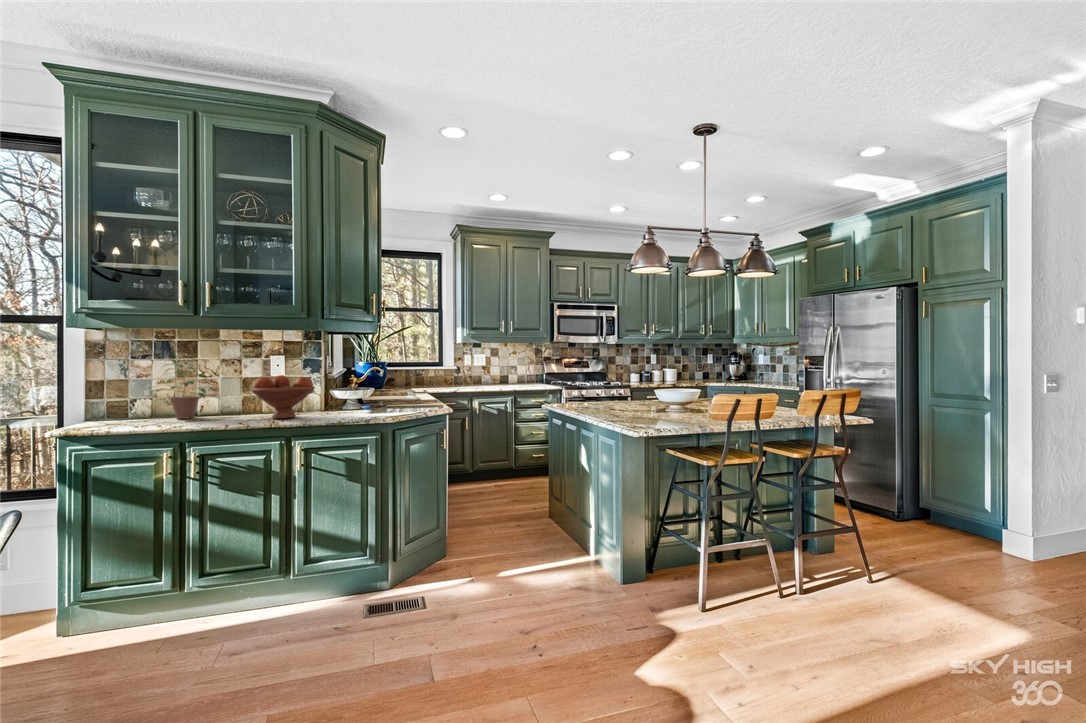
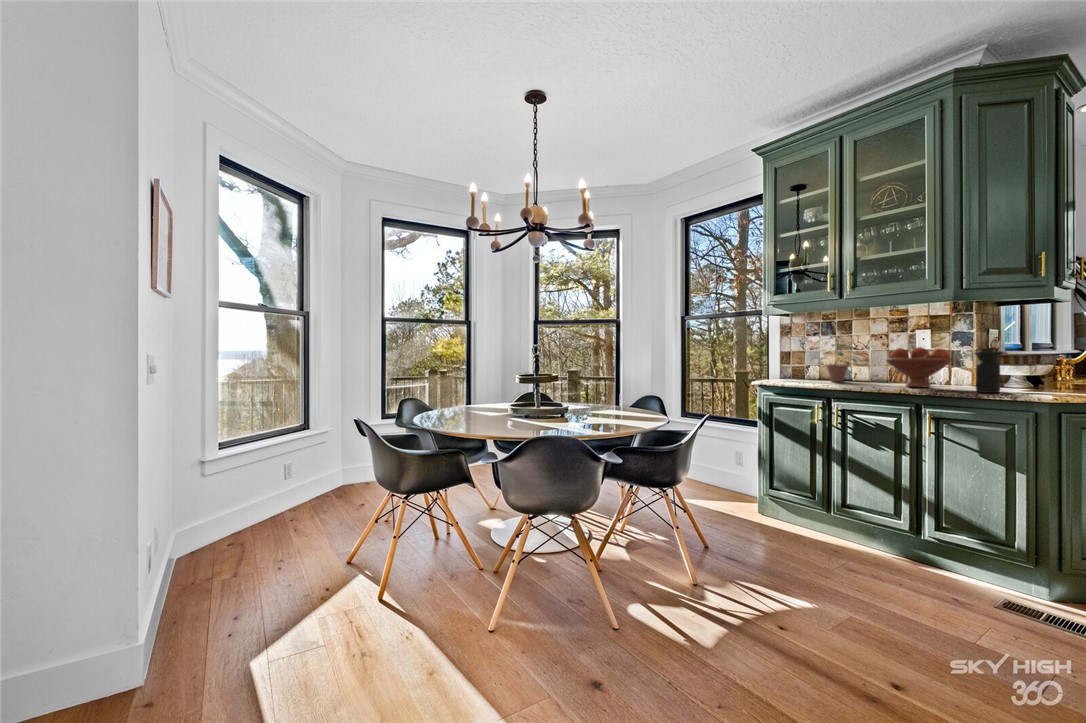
vase: none [337,380,359,419] -> present [974,351,1003,393]

